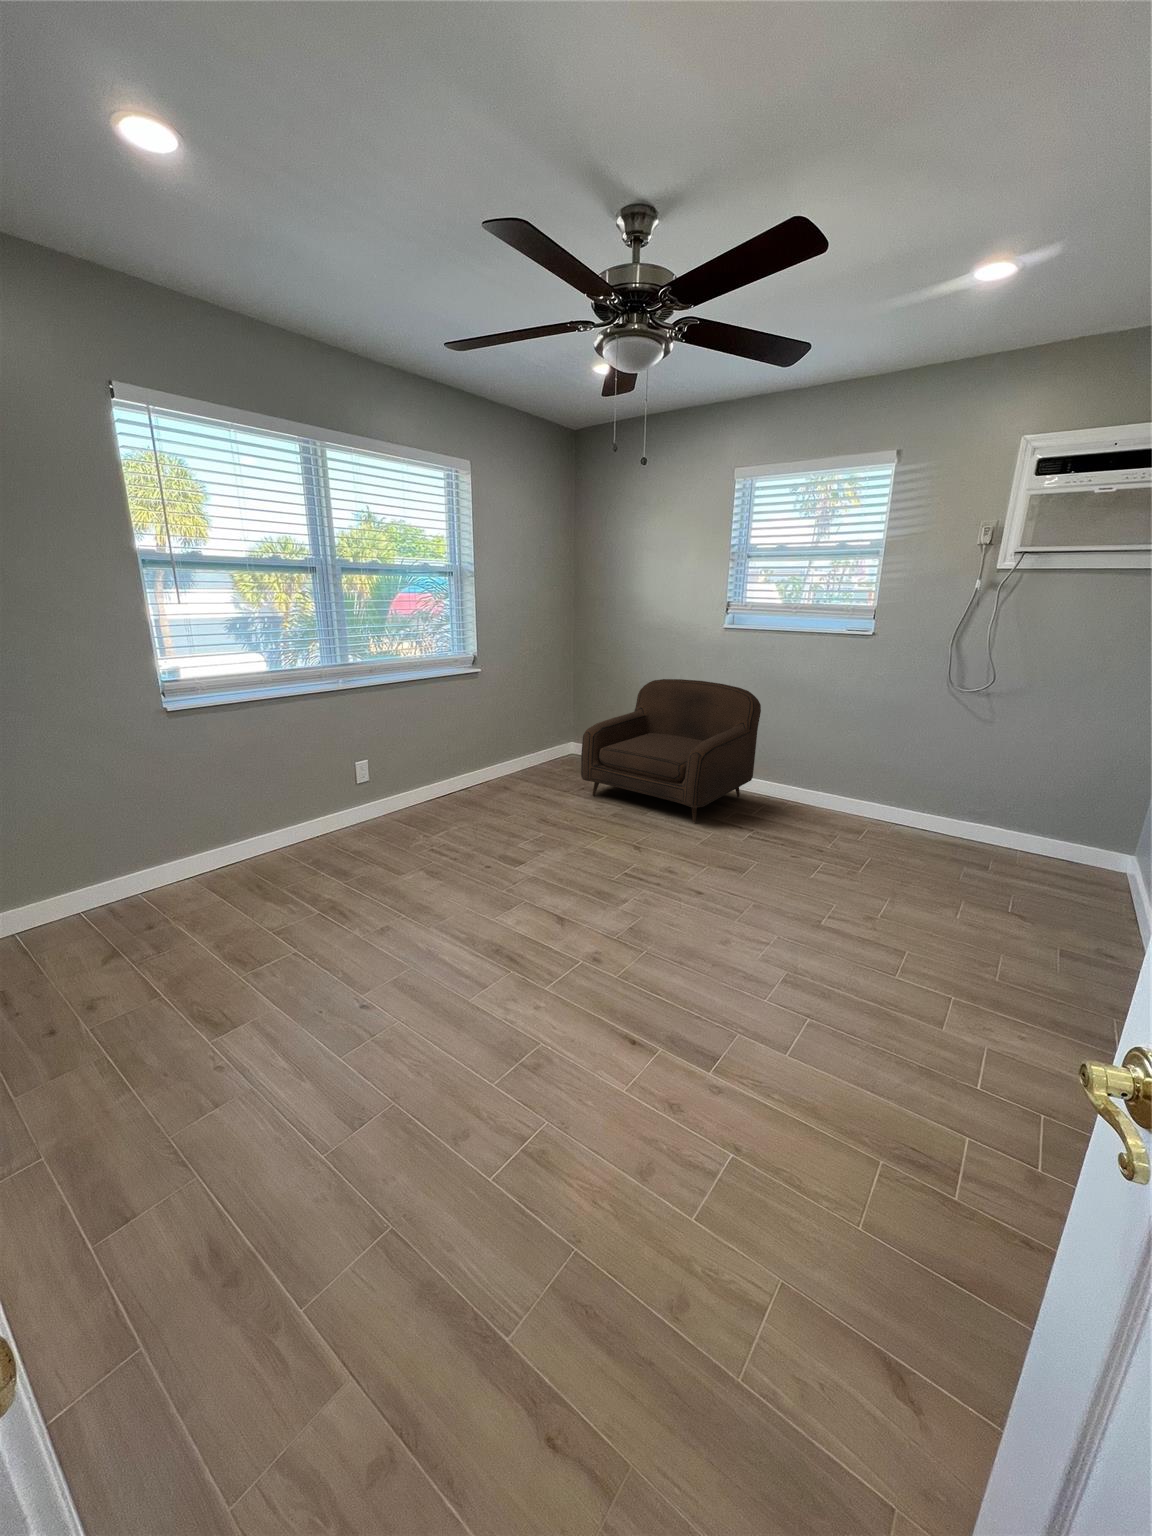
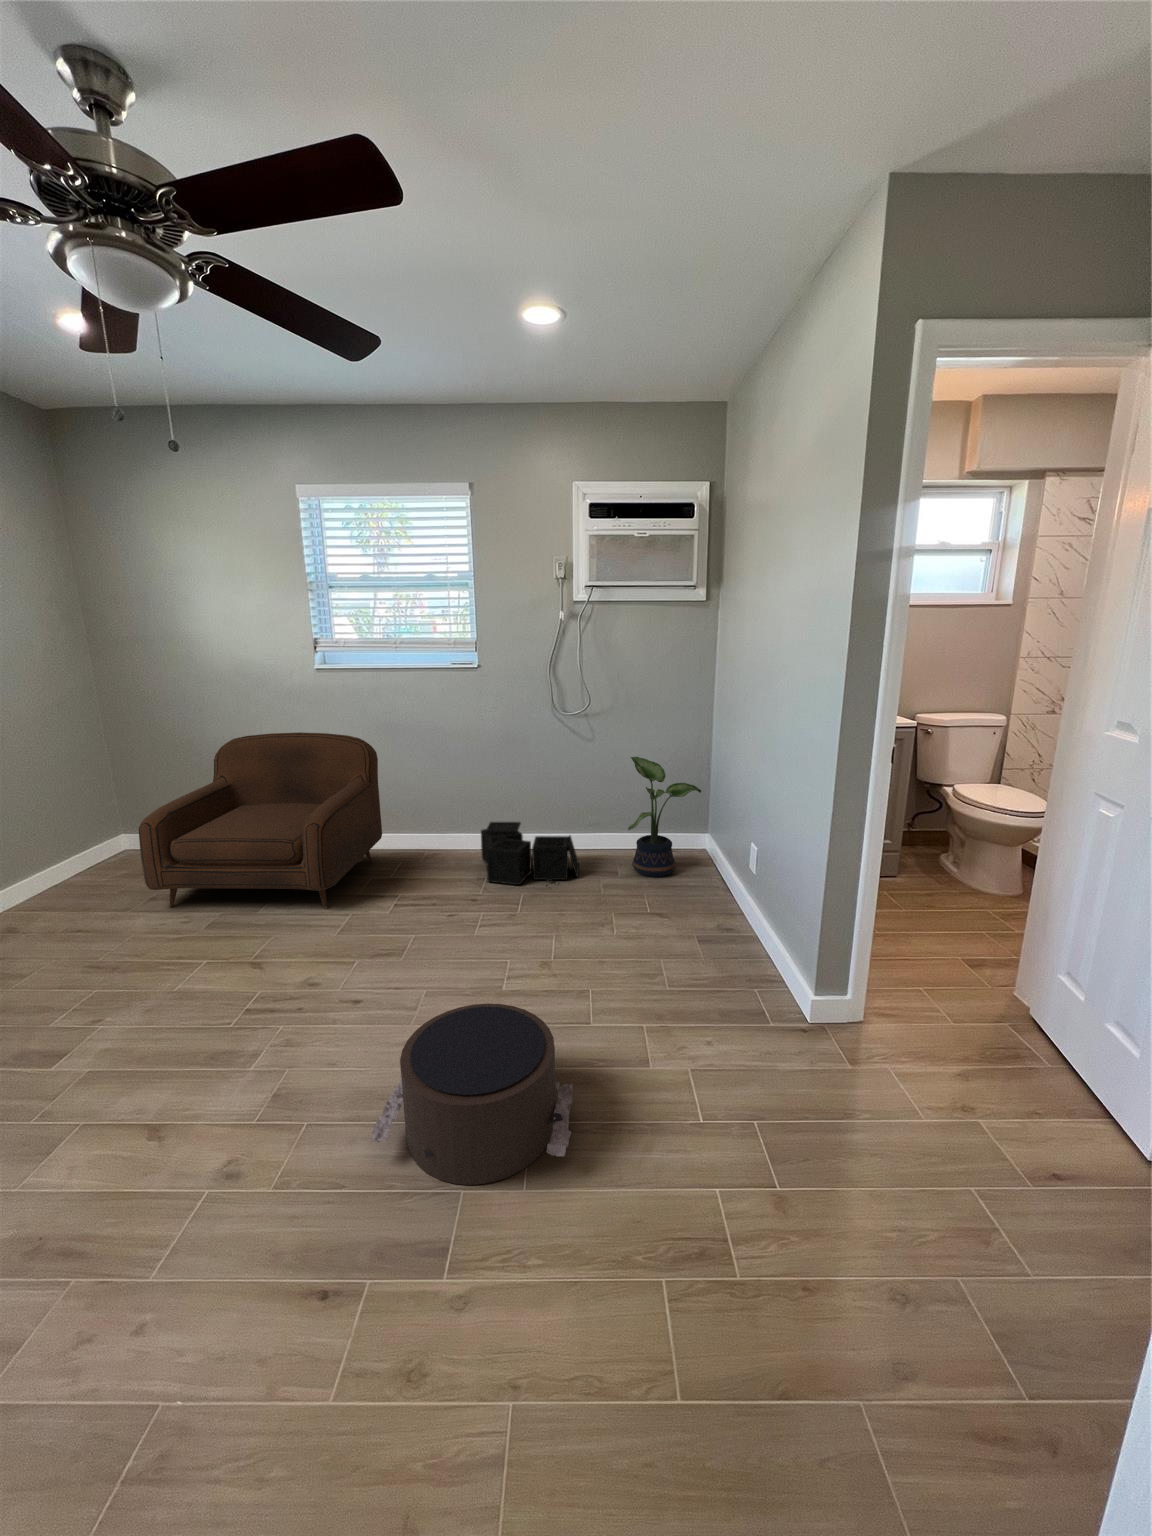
potted plant: none [1007,746,1126,883] -> present [628,757,701,877]
storage bin: none [838,786,943,858] -> present [481,822,579,885]
pouf: none [684,910,856,1045] -> present [370,1003,573,1185]

